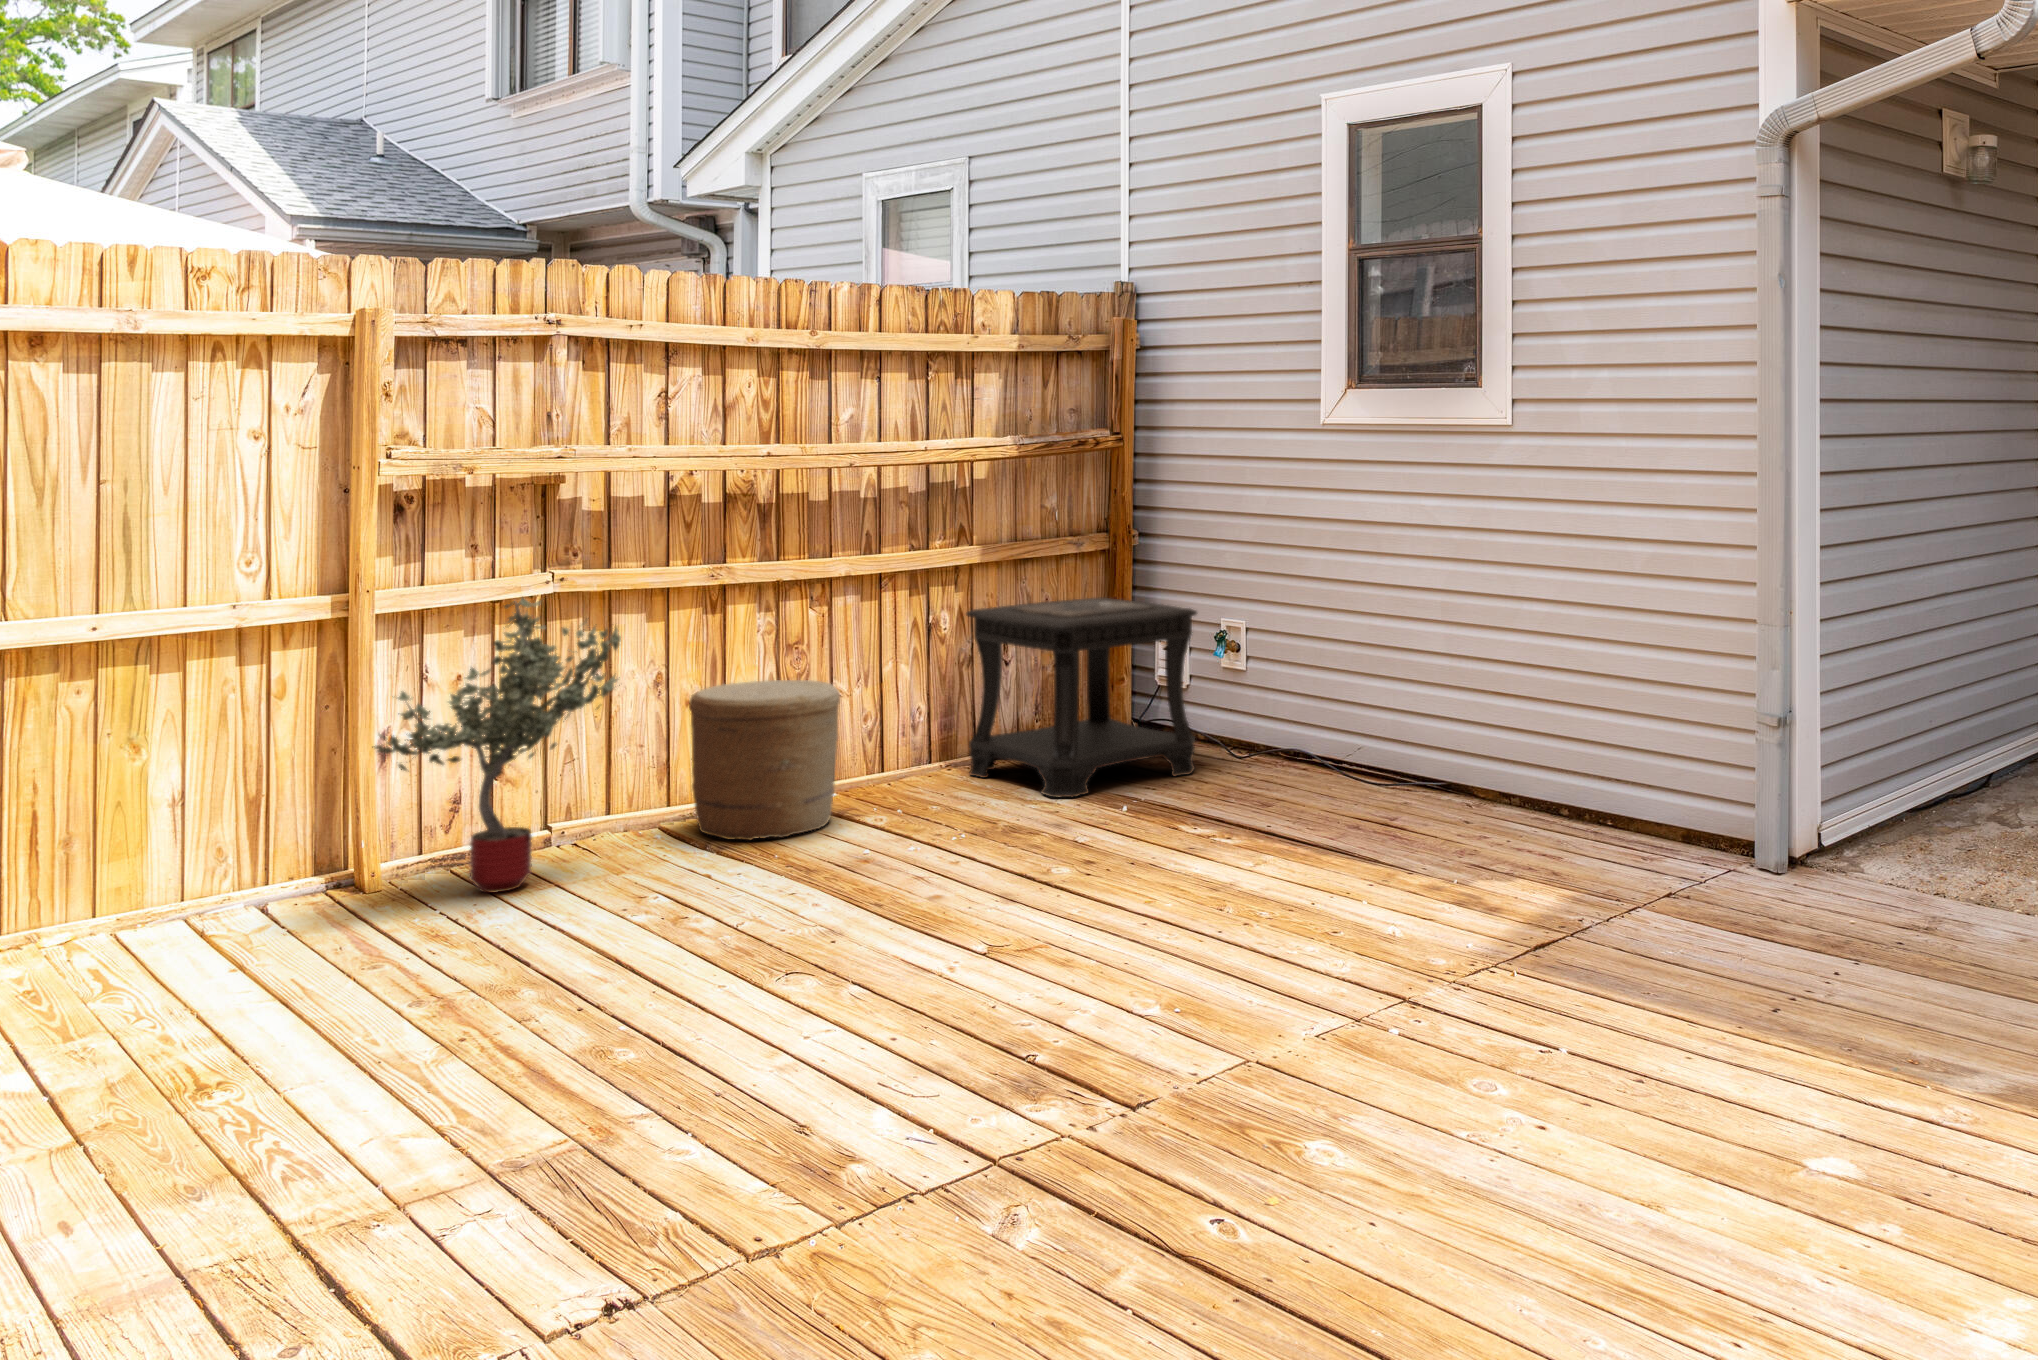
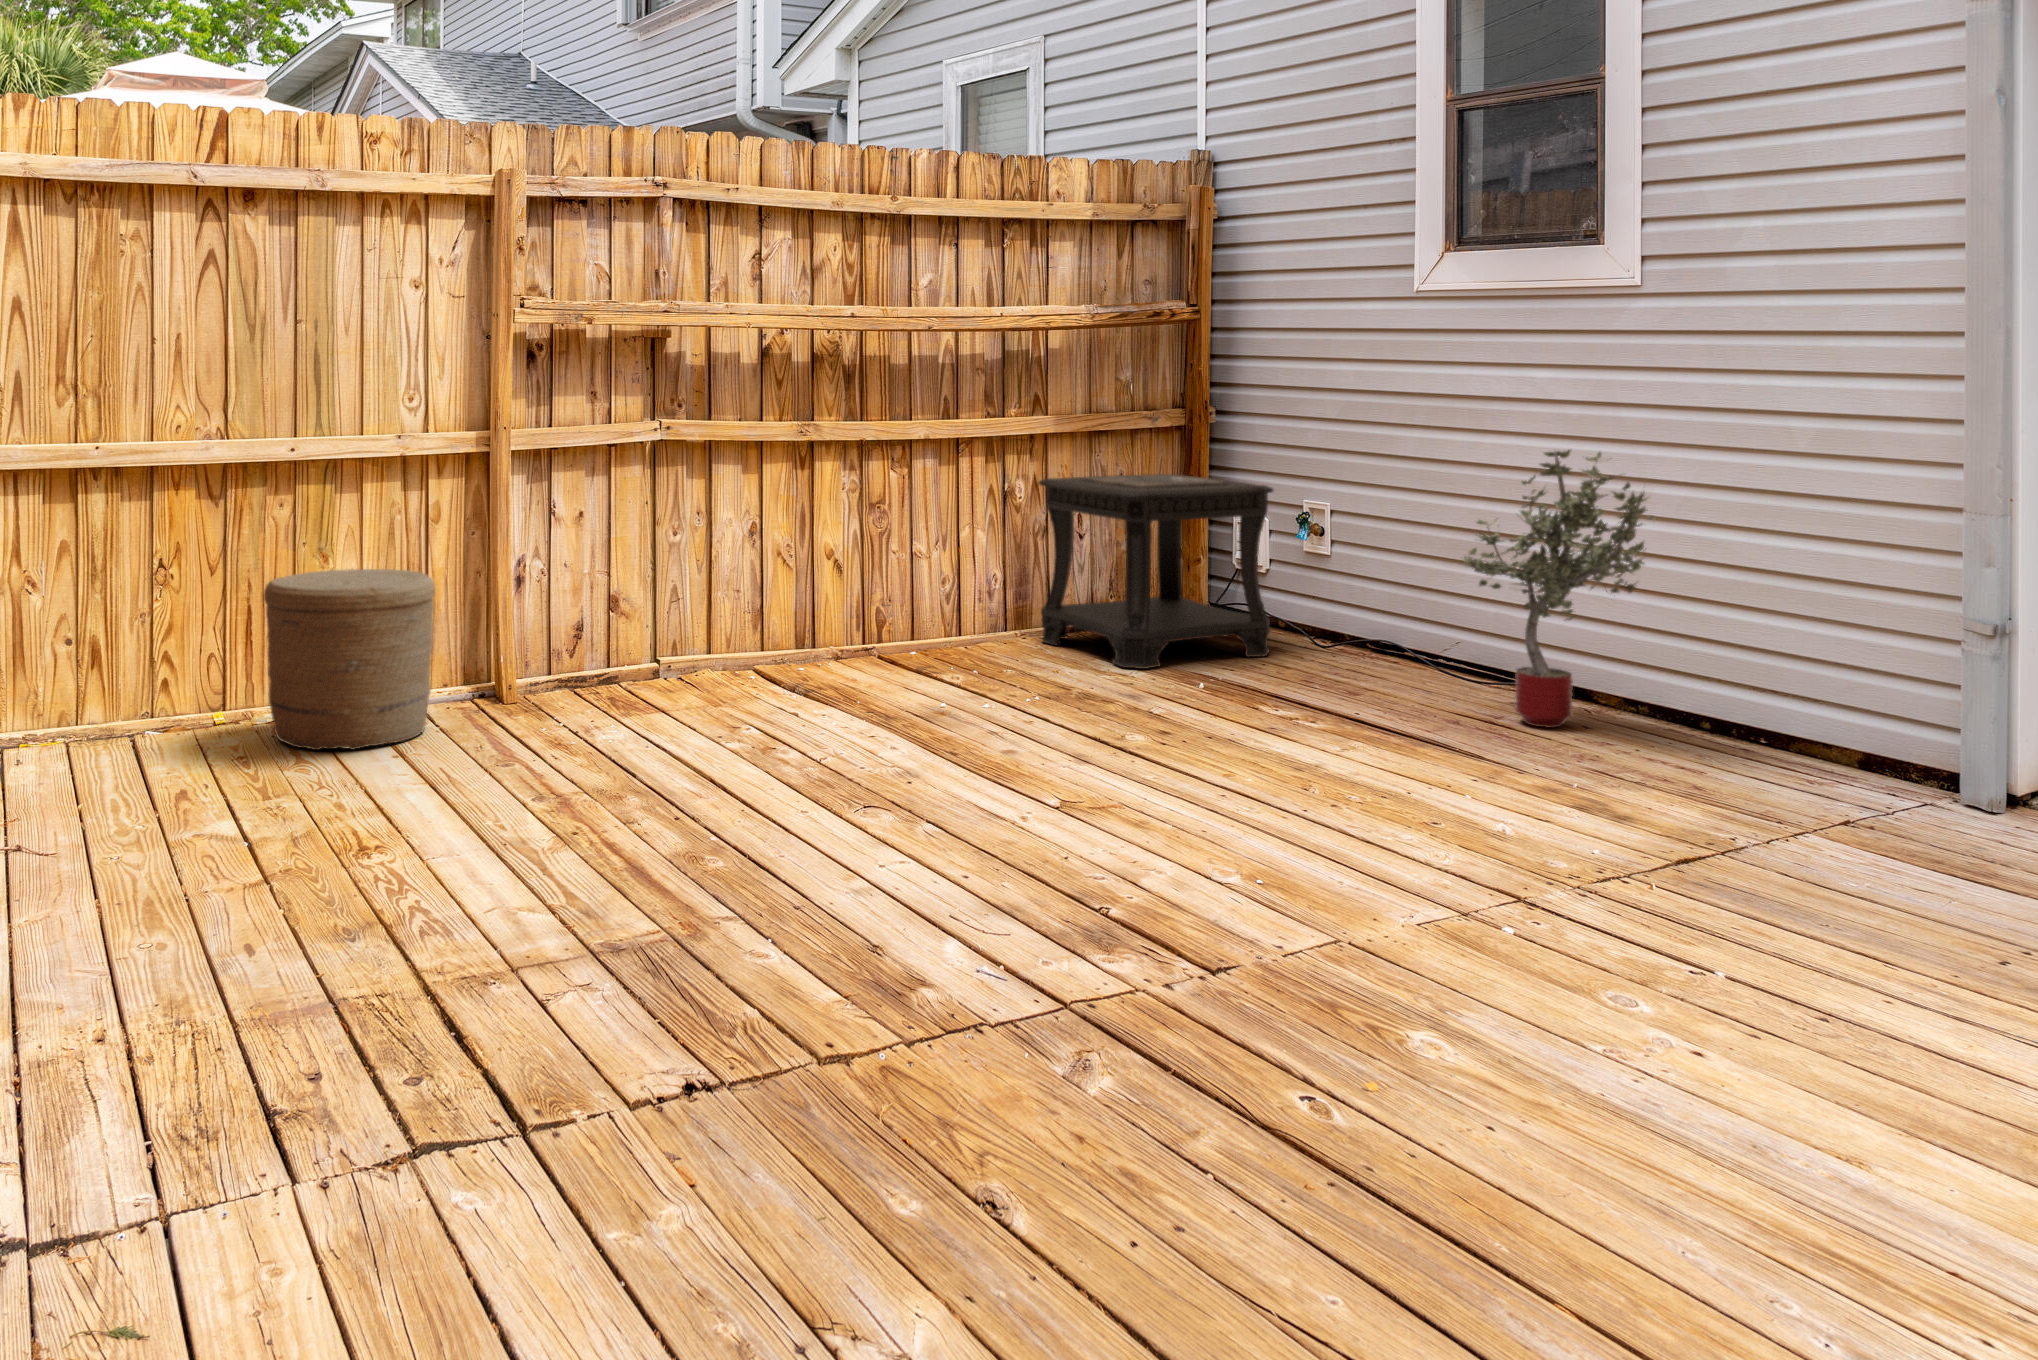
potted tree: present [372,598,621,893] -> present [1464,450,1655,728]
woven basket: present [689,680,840,840] -> present [264,569,435,750]

